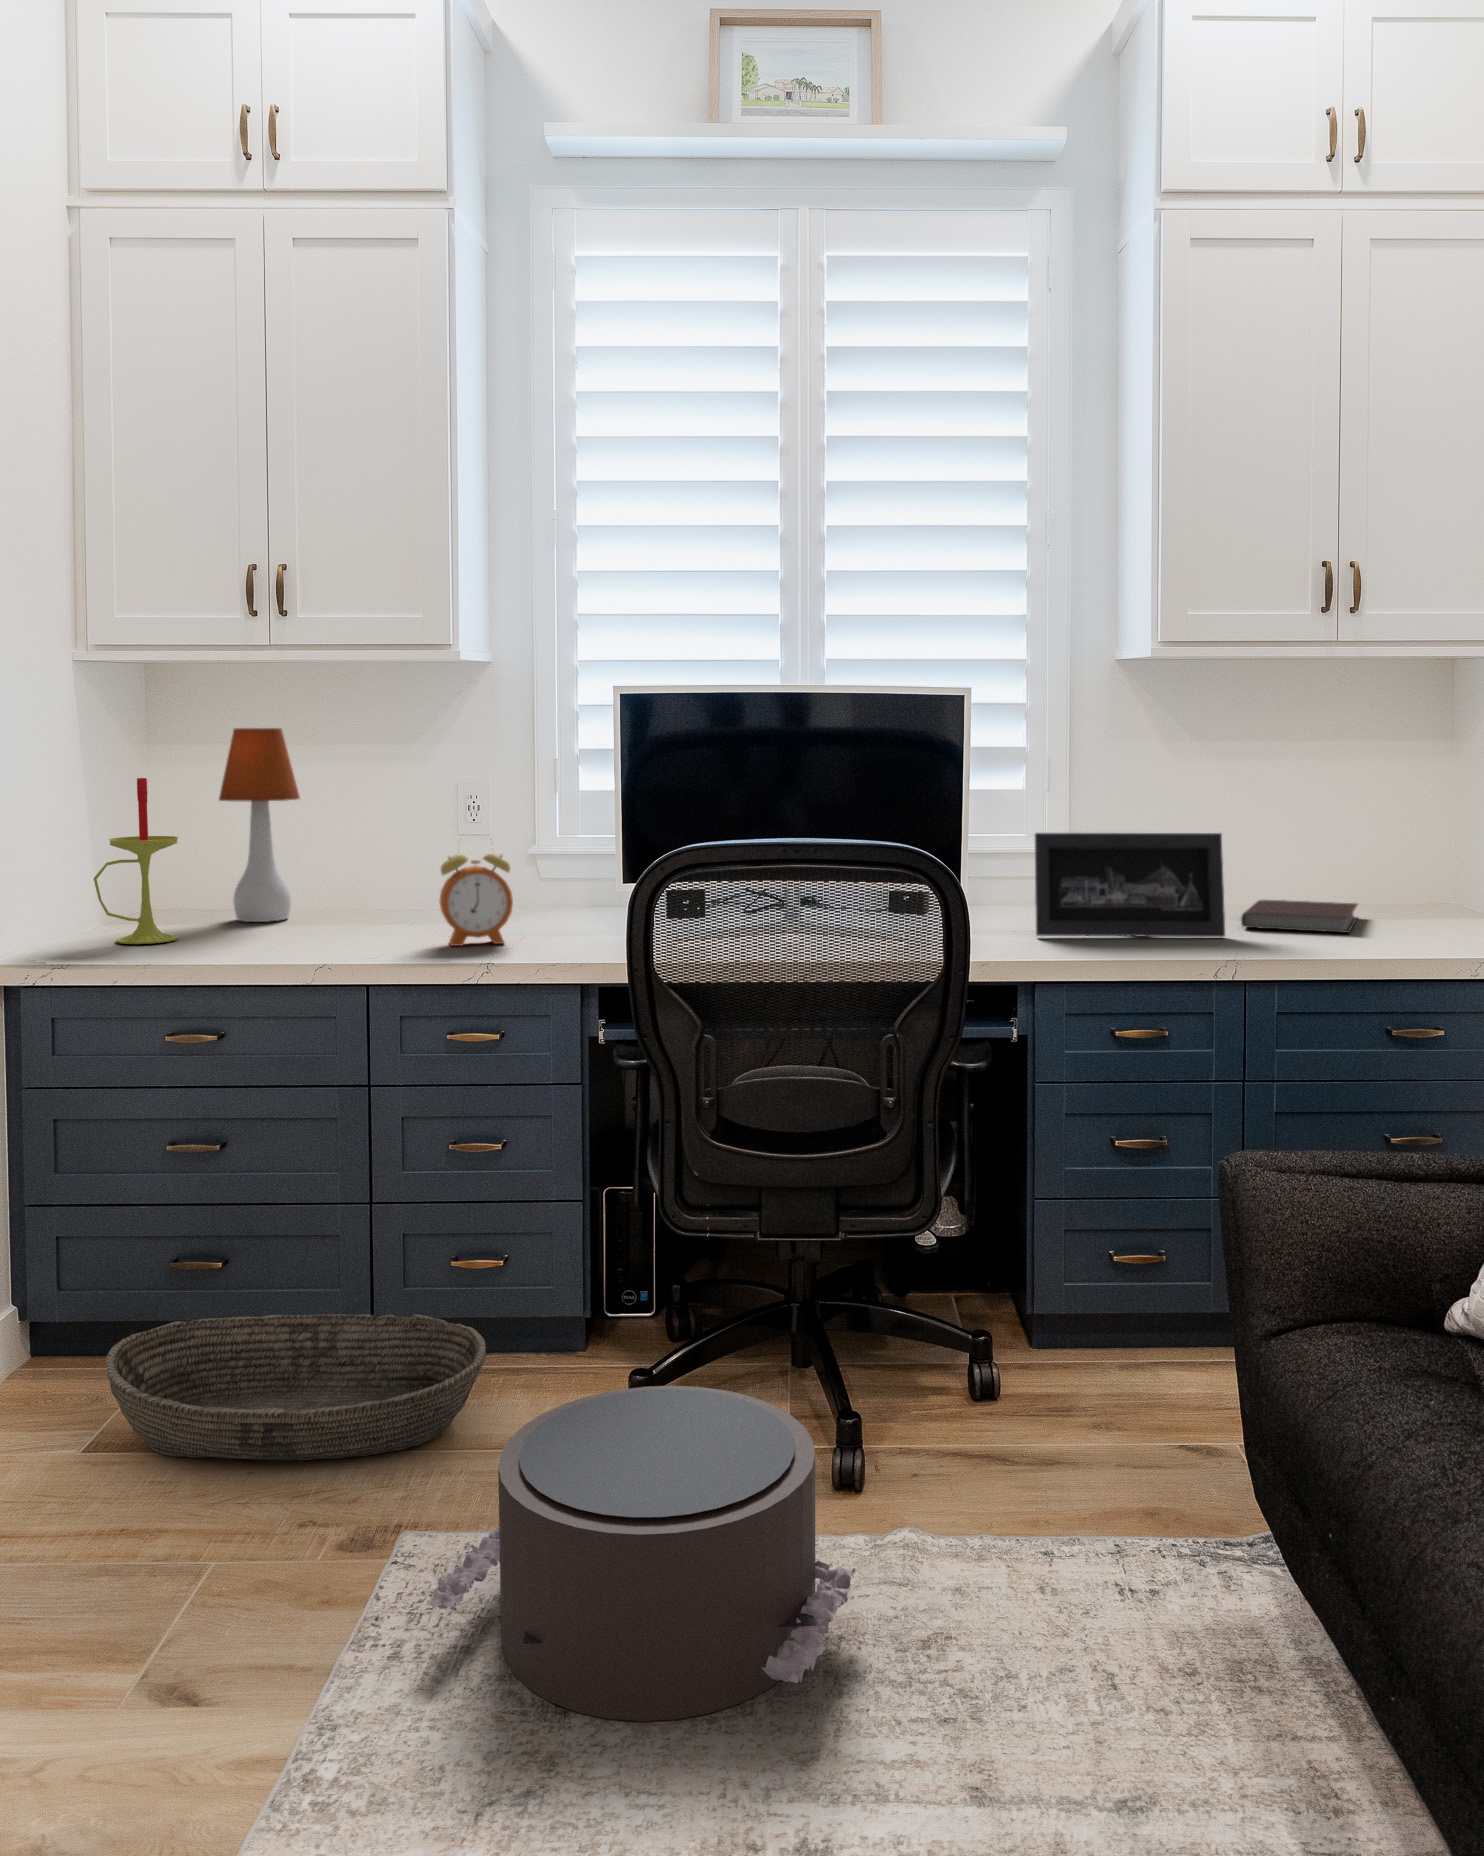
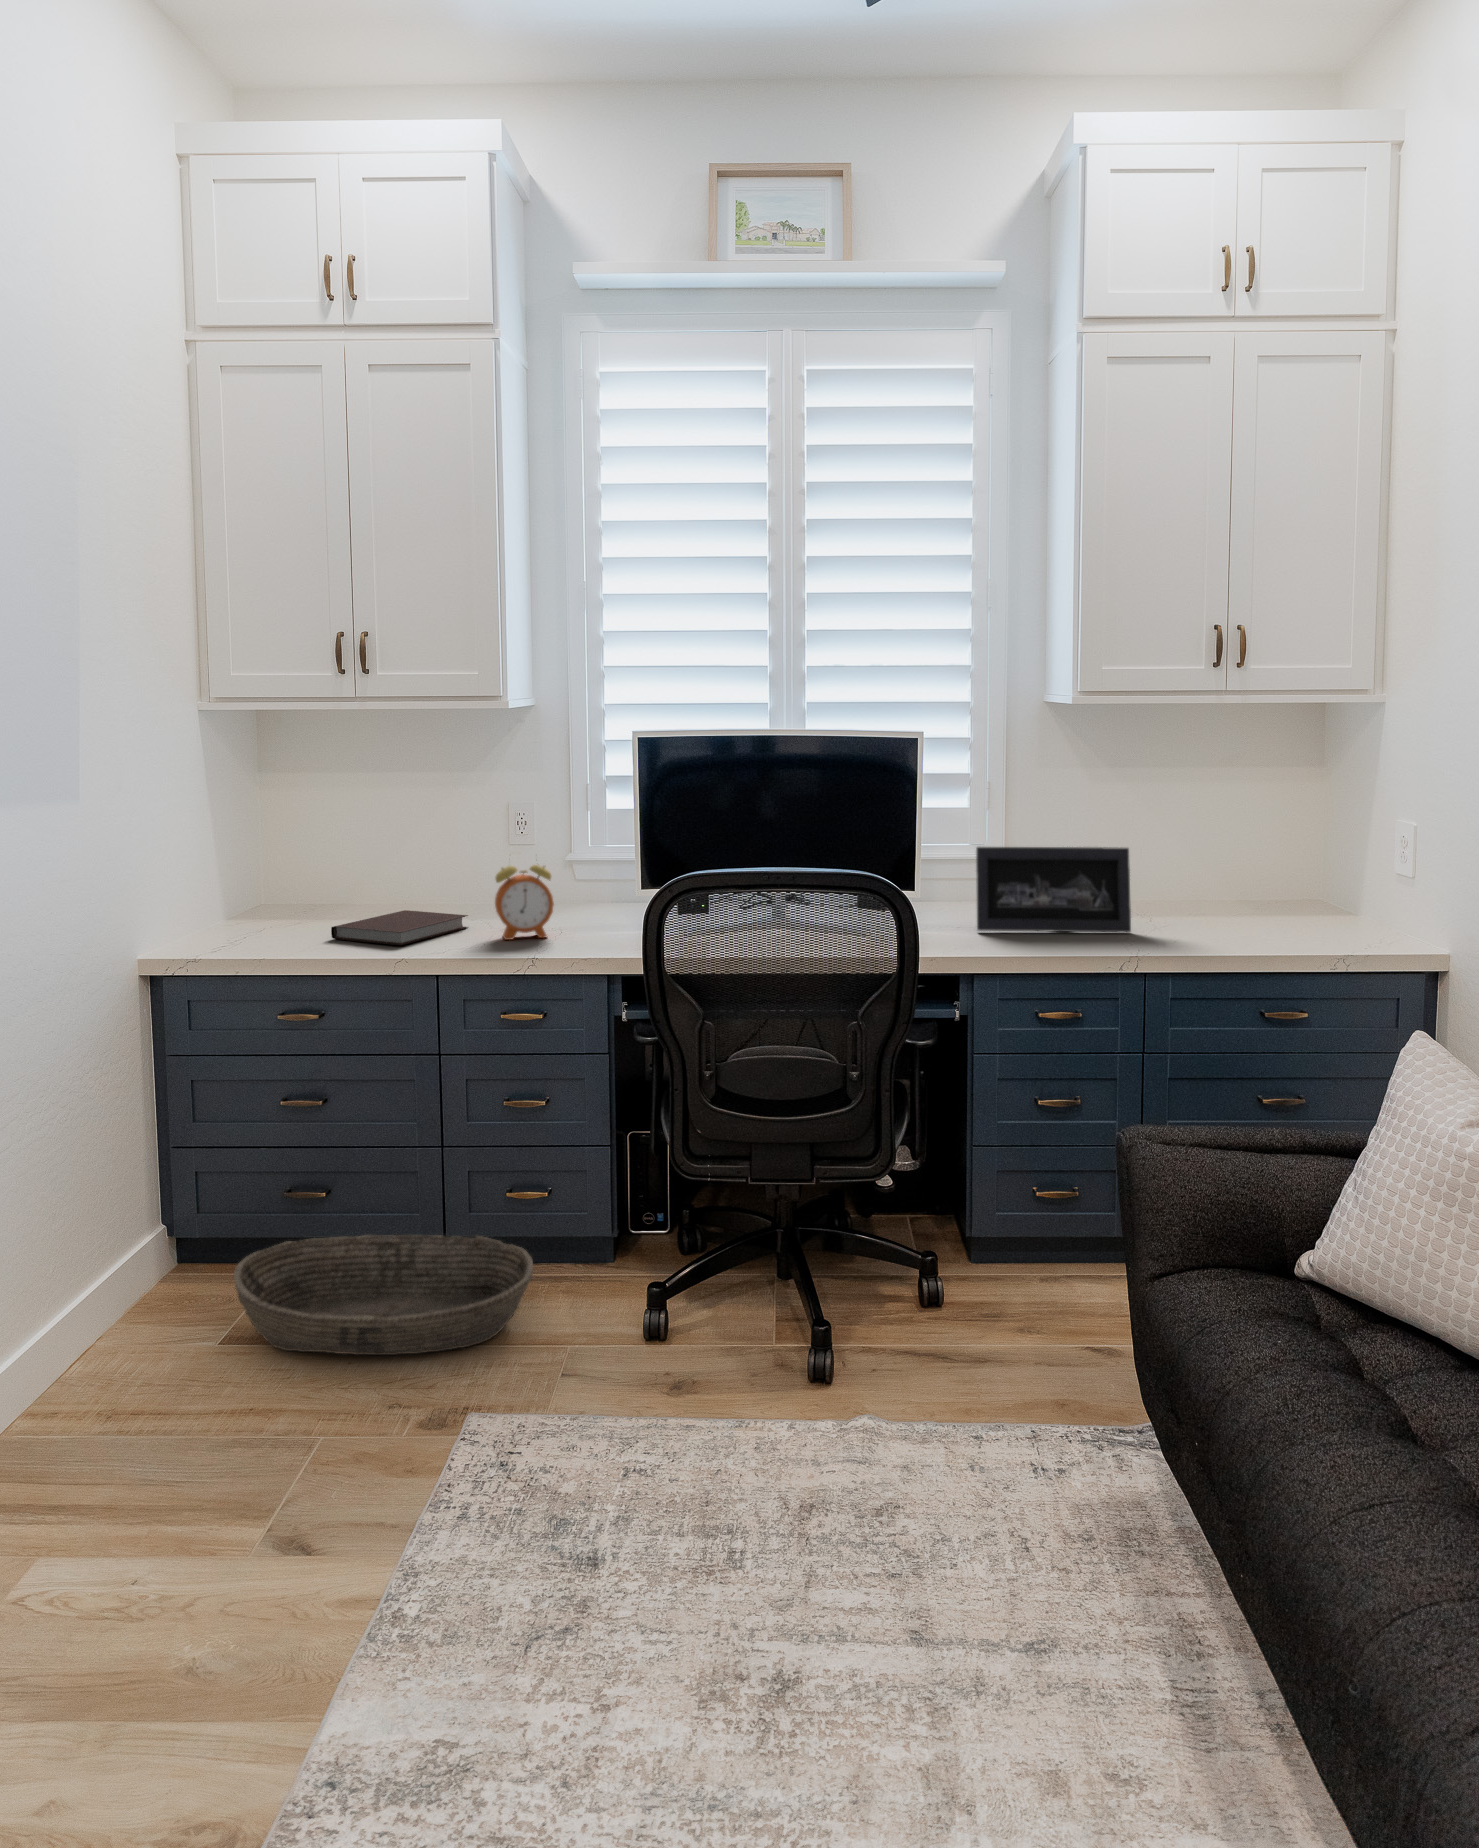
table lamp: present [219,728,300,922] -> none [317,758,382,915]
candle: present [94,778,178,944] -> none [218,800,286,938]
notebook: present [1241,900,1357,933] -> present [331,910,468,945]
pouf: present [427,1386,855,1721] -> none [487,1305,824,1575]

